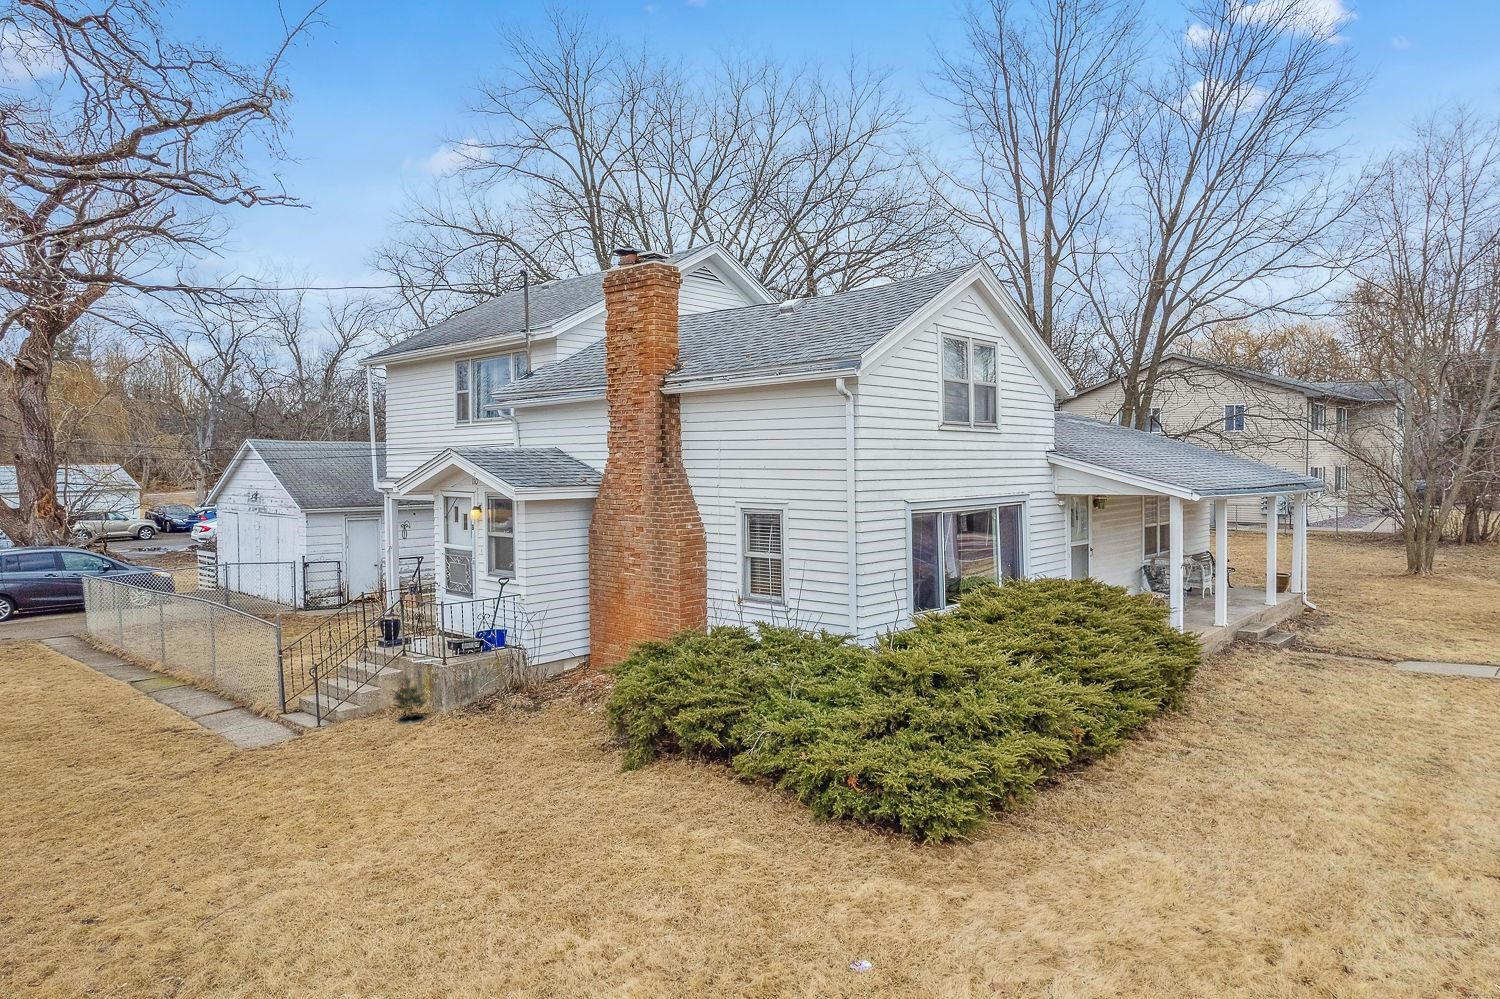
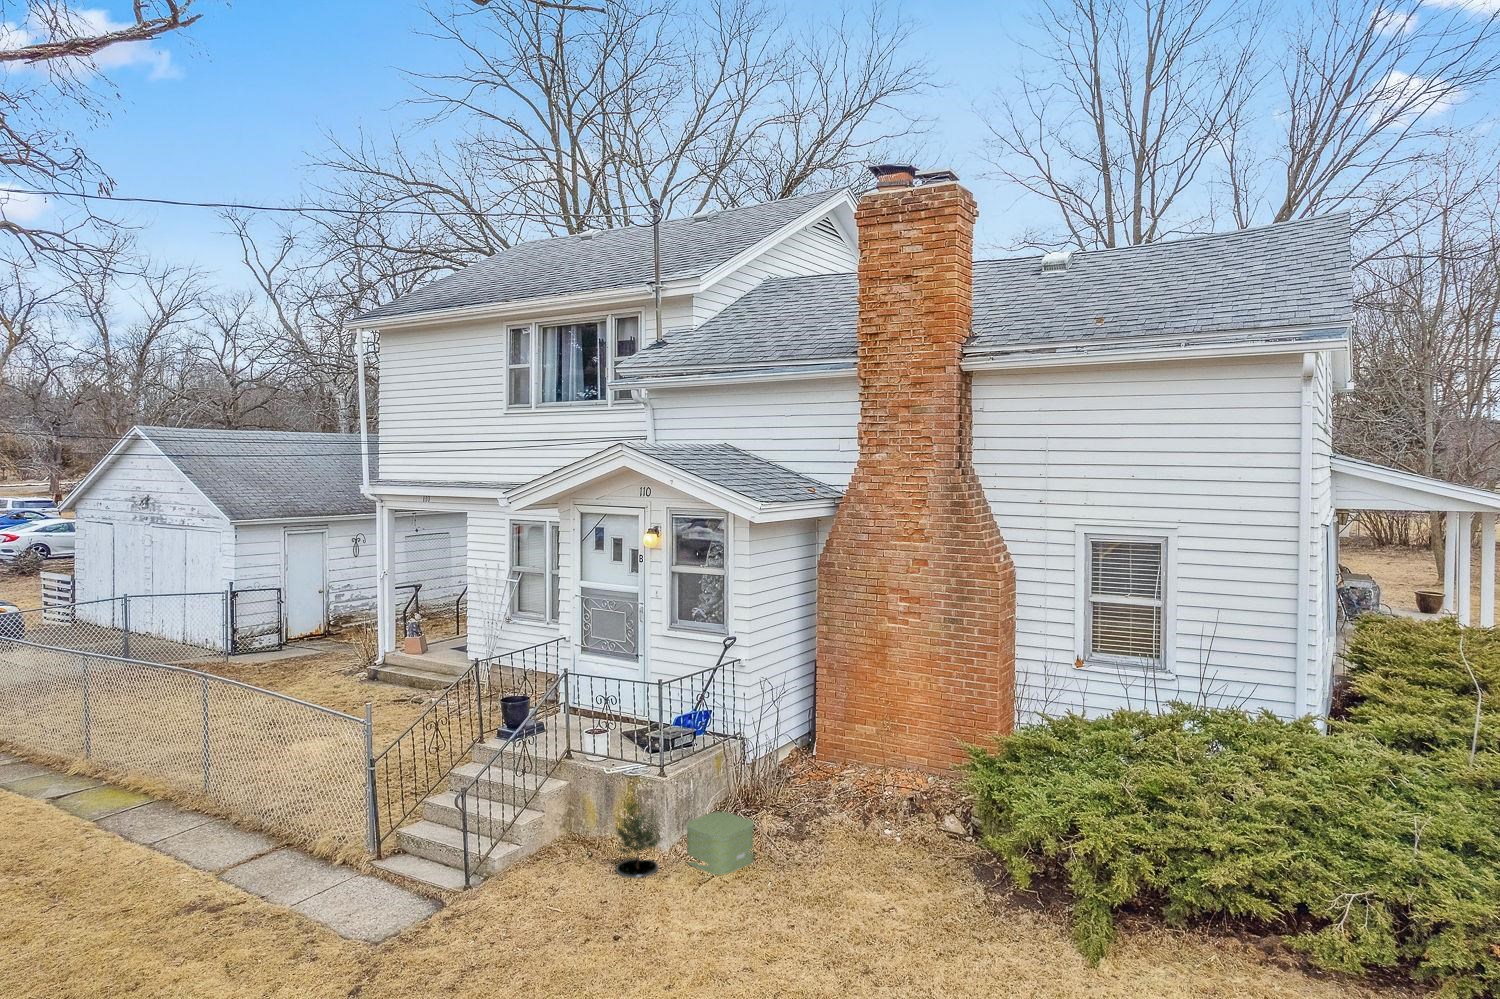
storage box: none [443,689,486,724] -> present [686,812,754,875]

